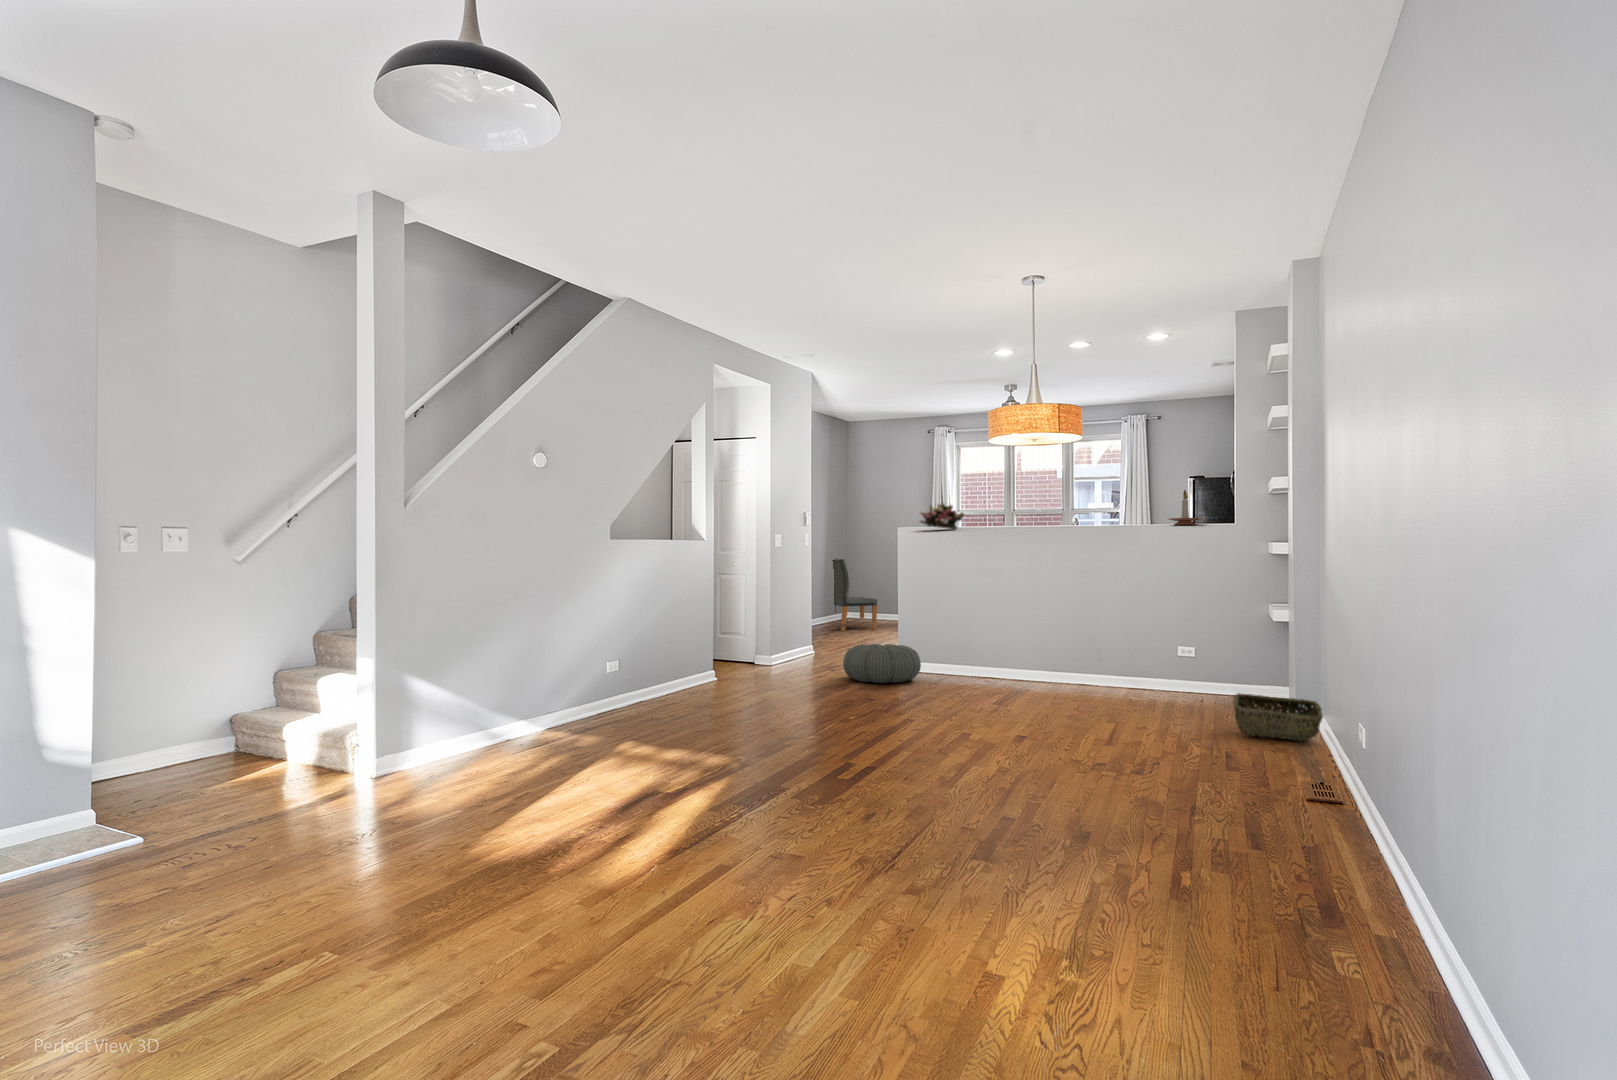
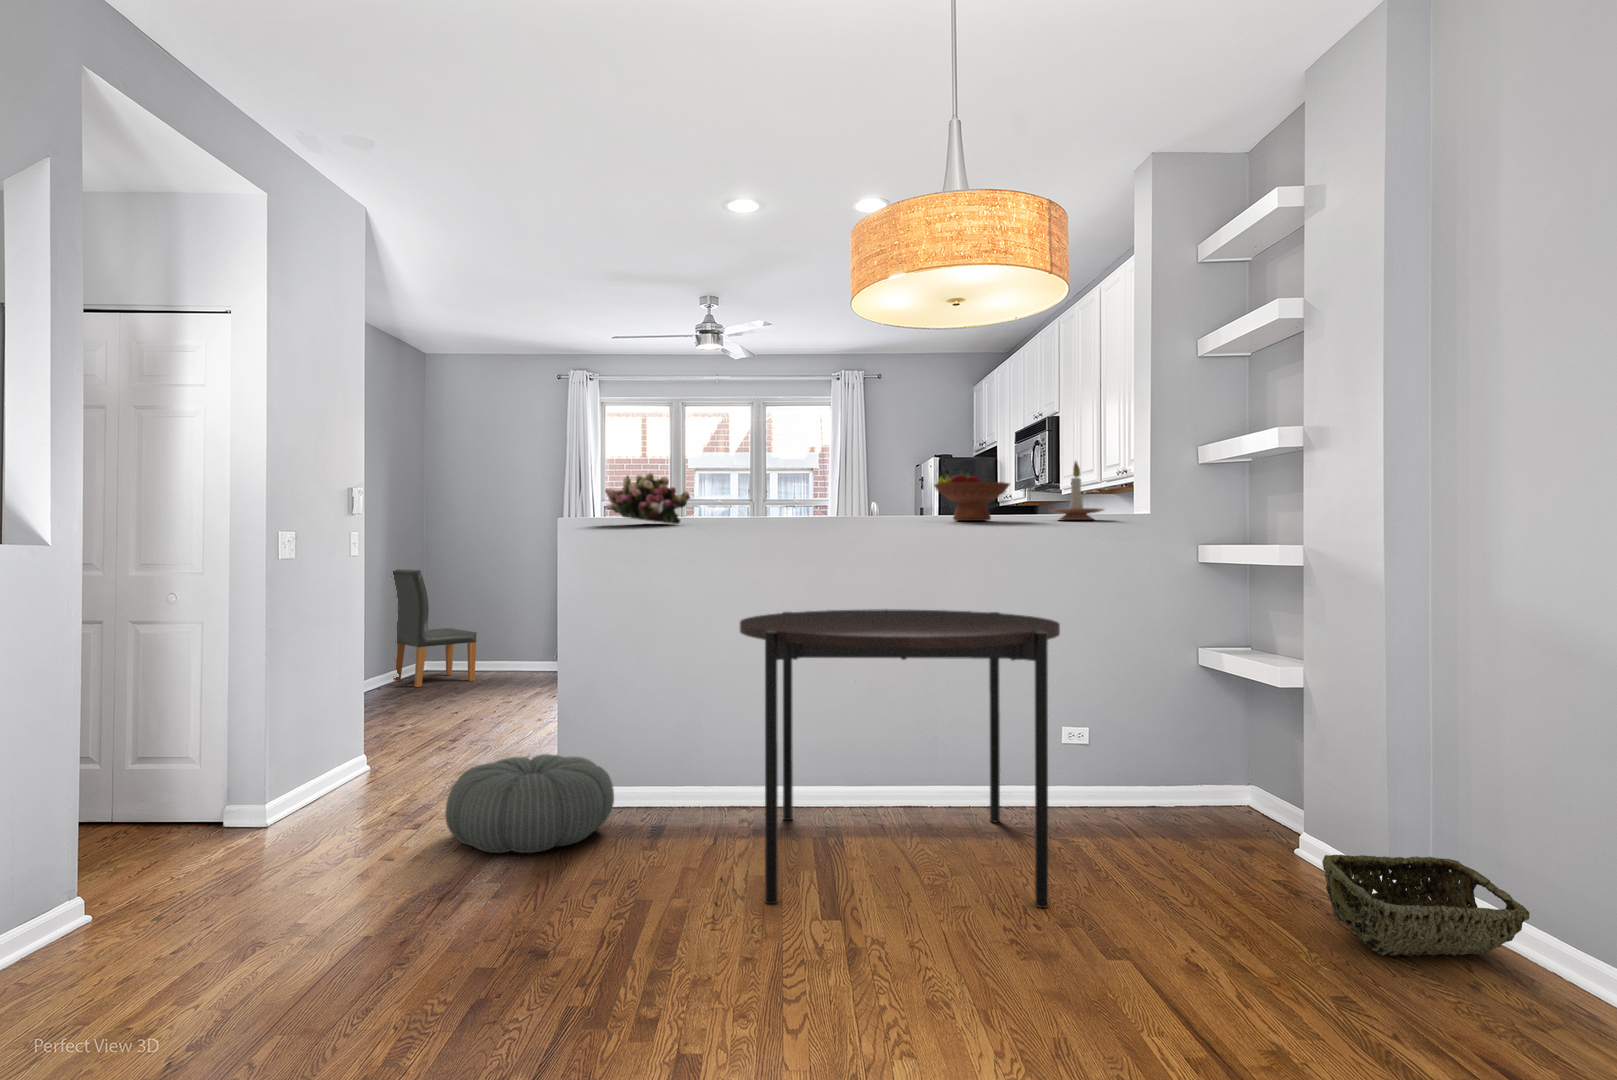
fruit bowl: none [1098,497,1144,526] -> present [934,470,1010,521]
dining table: none [970,575,1137,714] -> present [740,609,1060,908]

